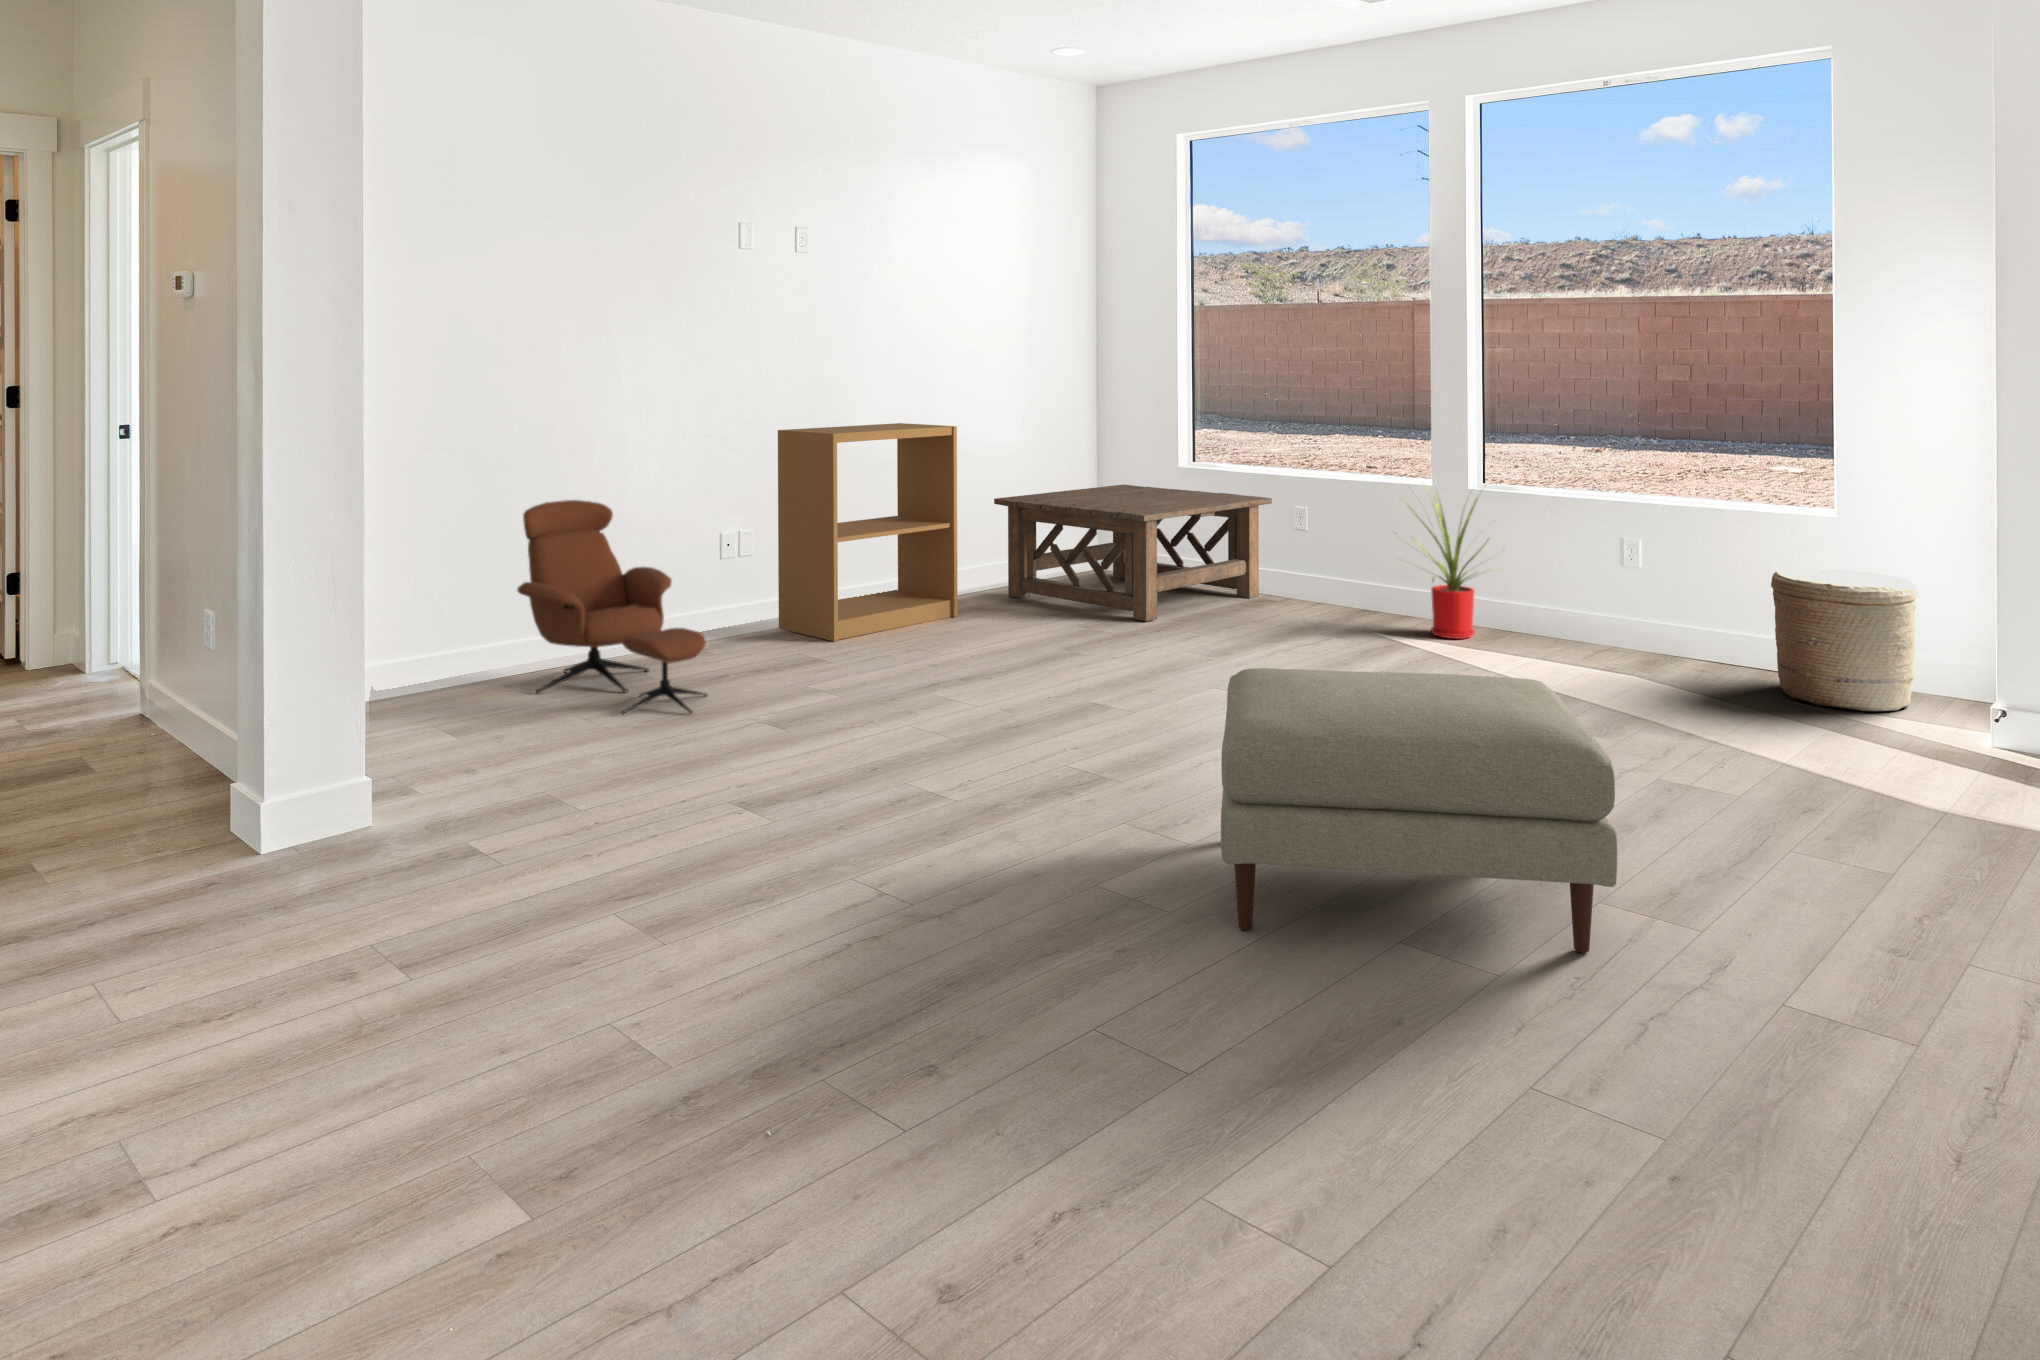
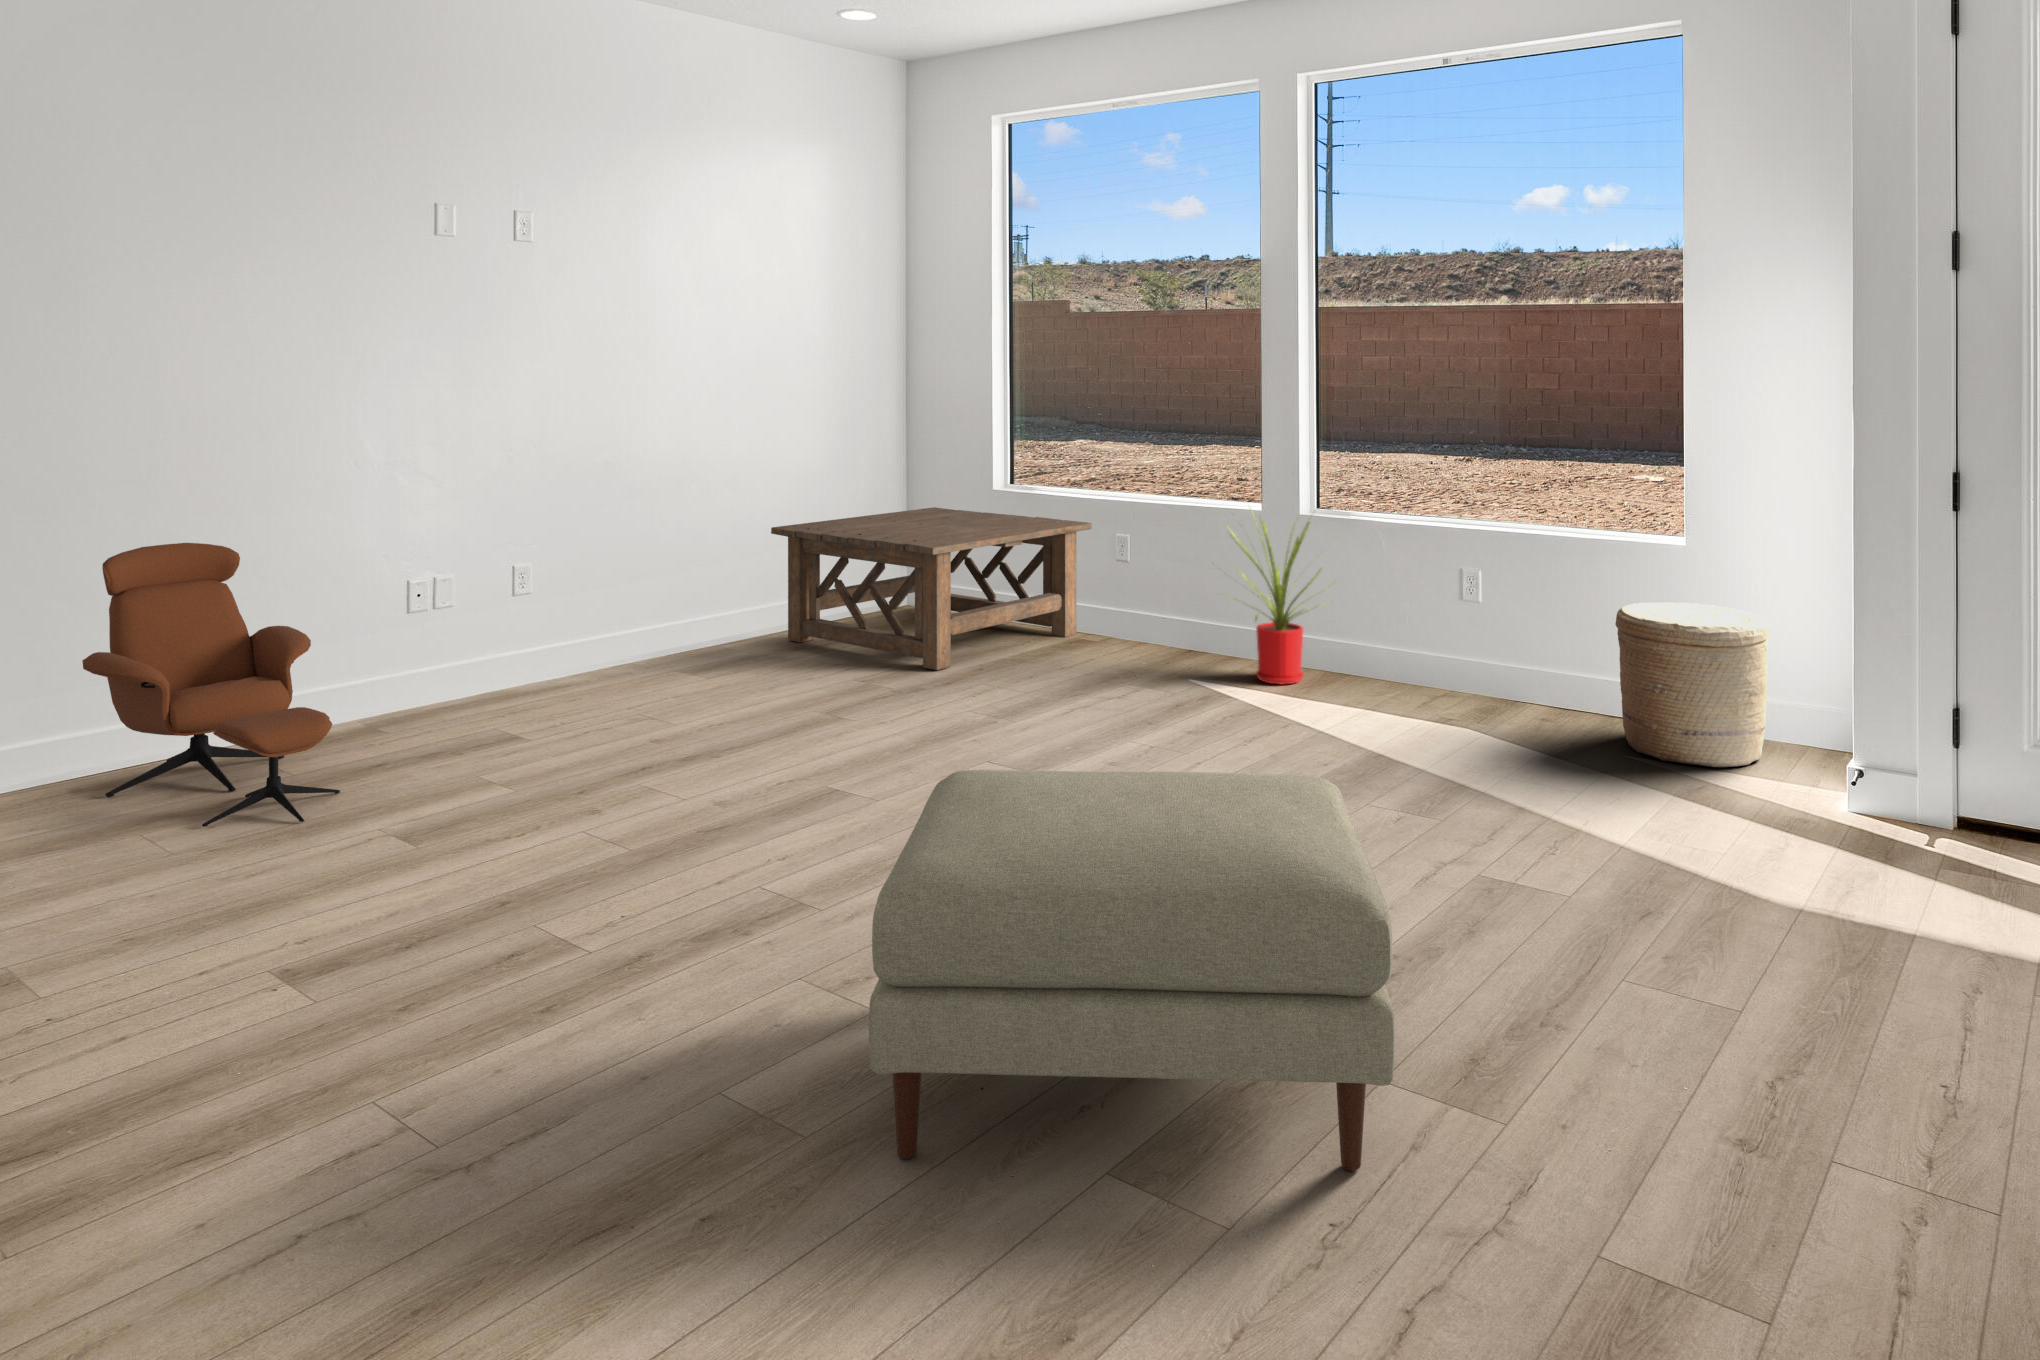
bookshelf: present [778,423,958,641] -> none [486,441,716,708]

